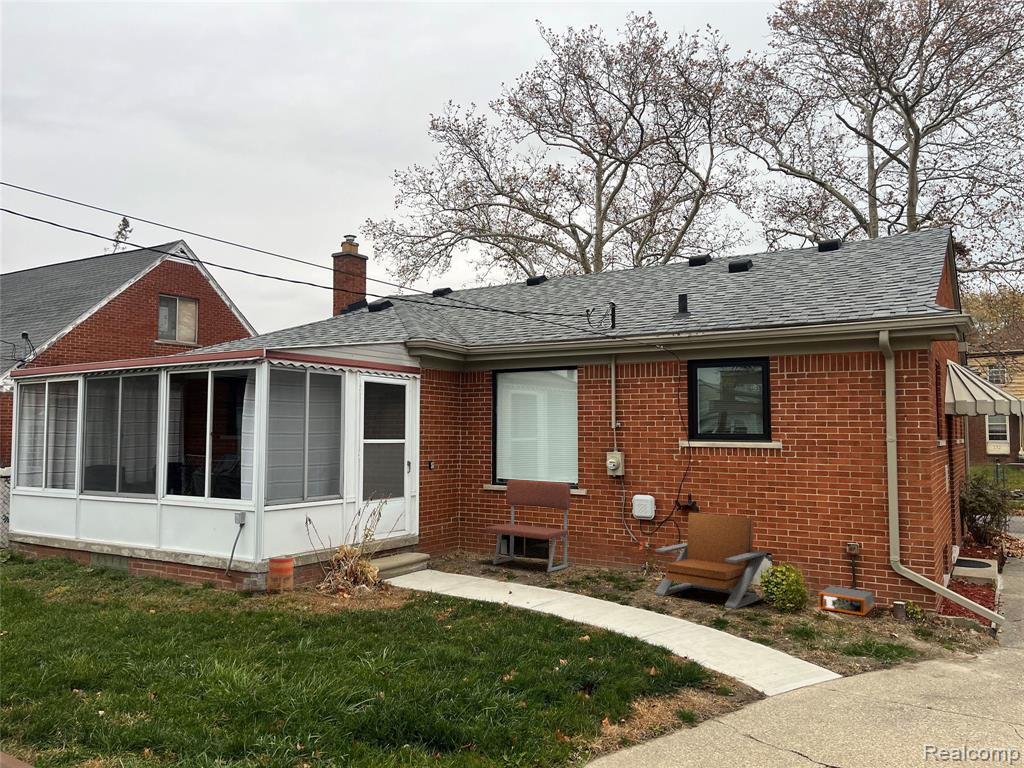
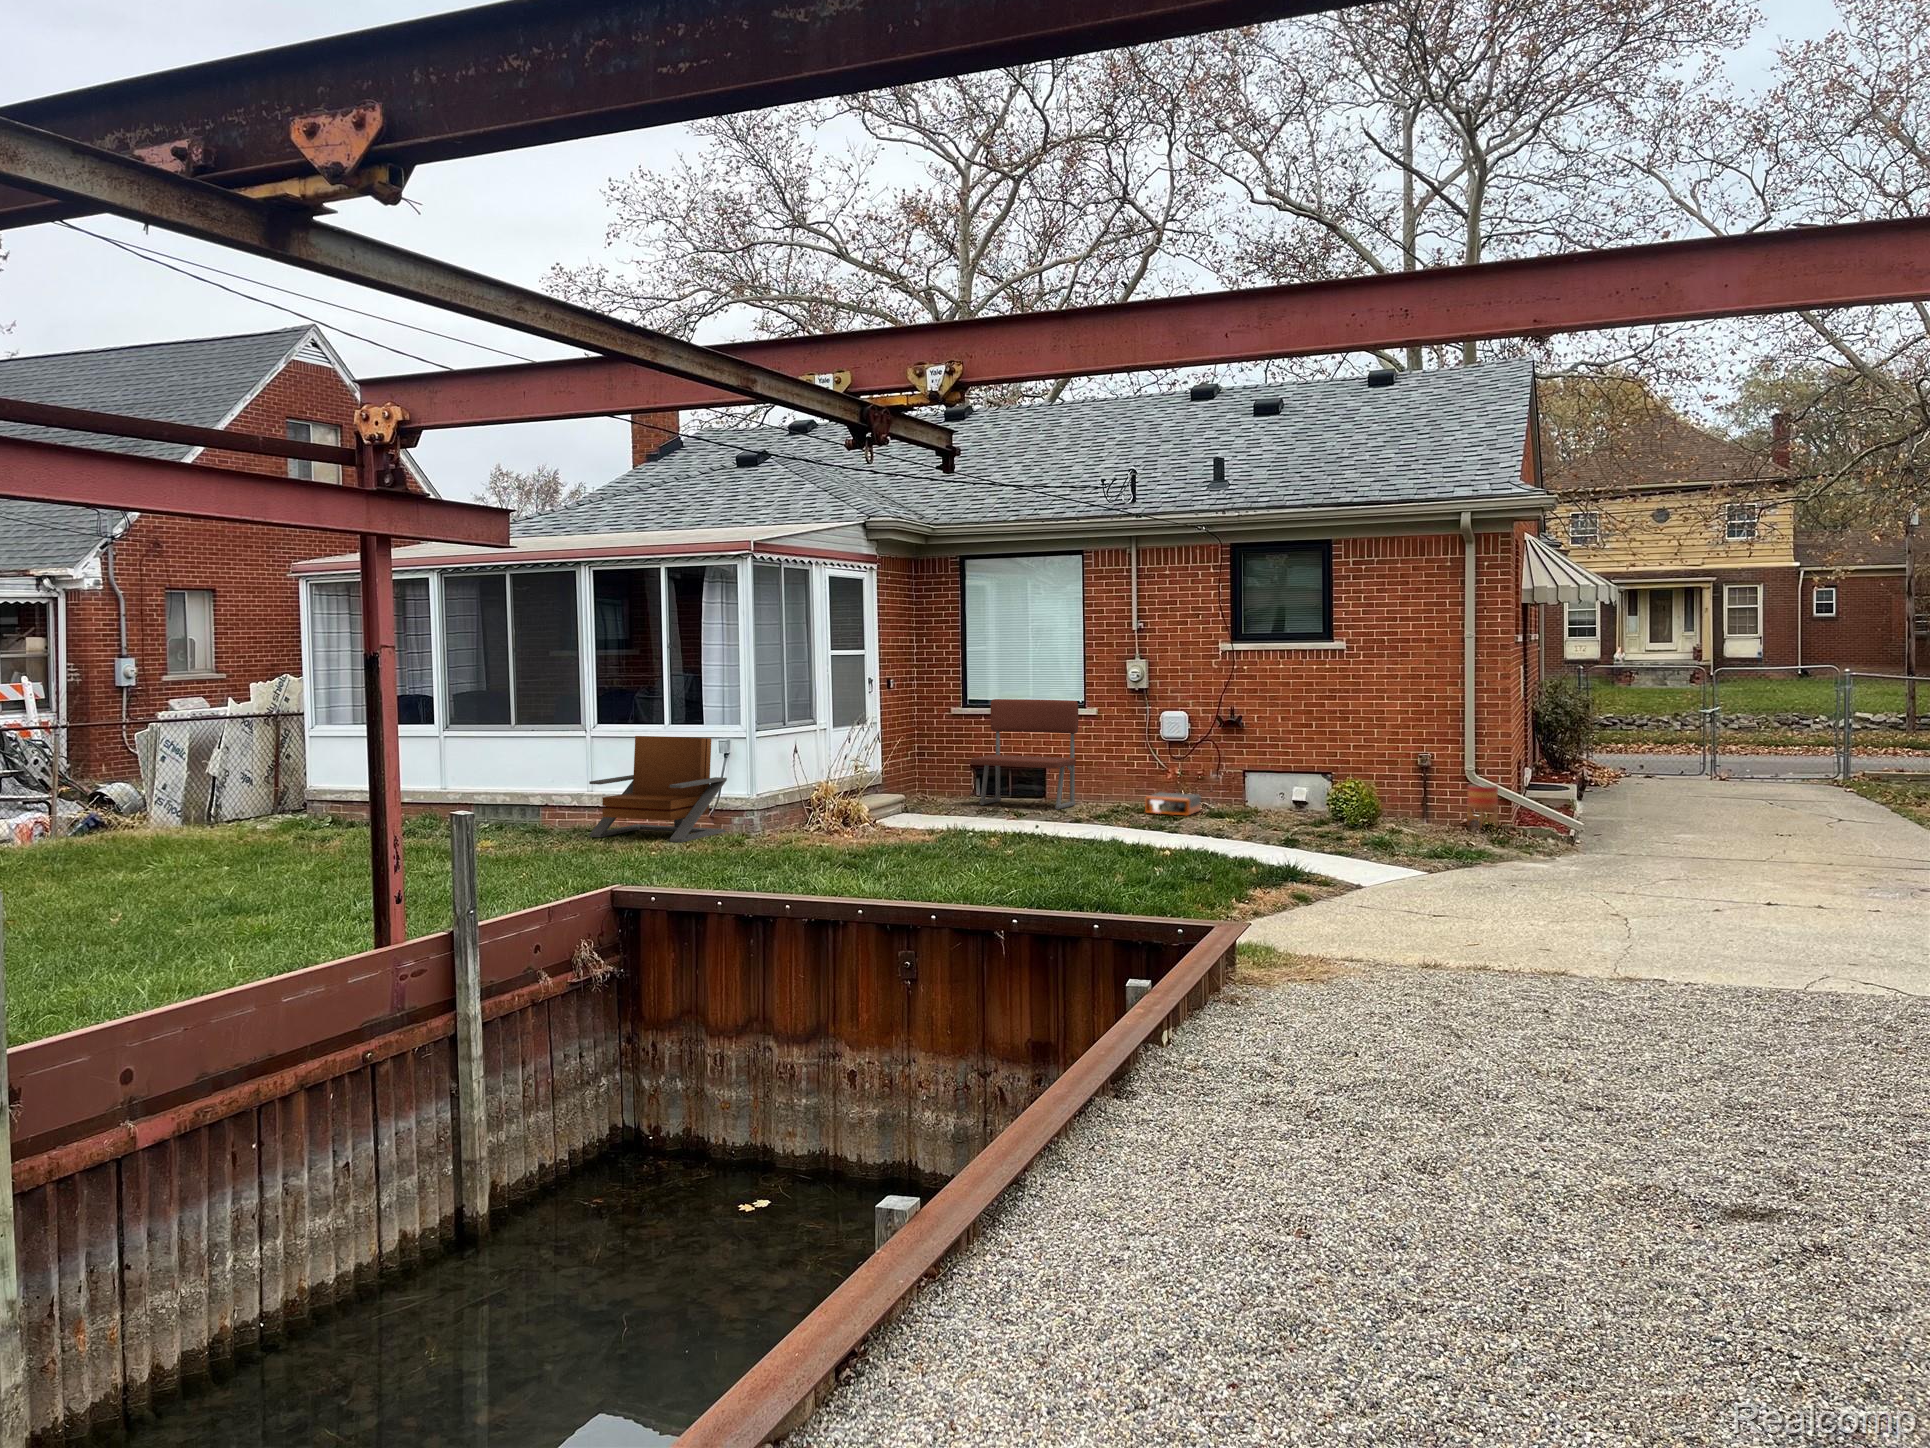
lounge chair: present [655,513,767,609] -> present [589,736,727,842]
planter: present [268,555,294,594] -> present [1467,784,1498,827]
storage box: present [819,586,875,615] -> present [1145,792,1201,816]

